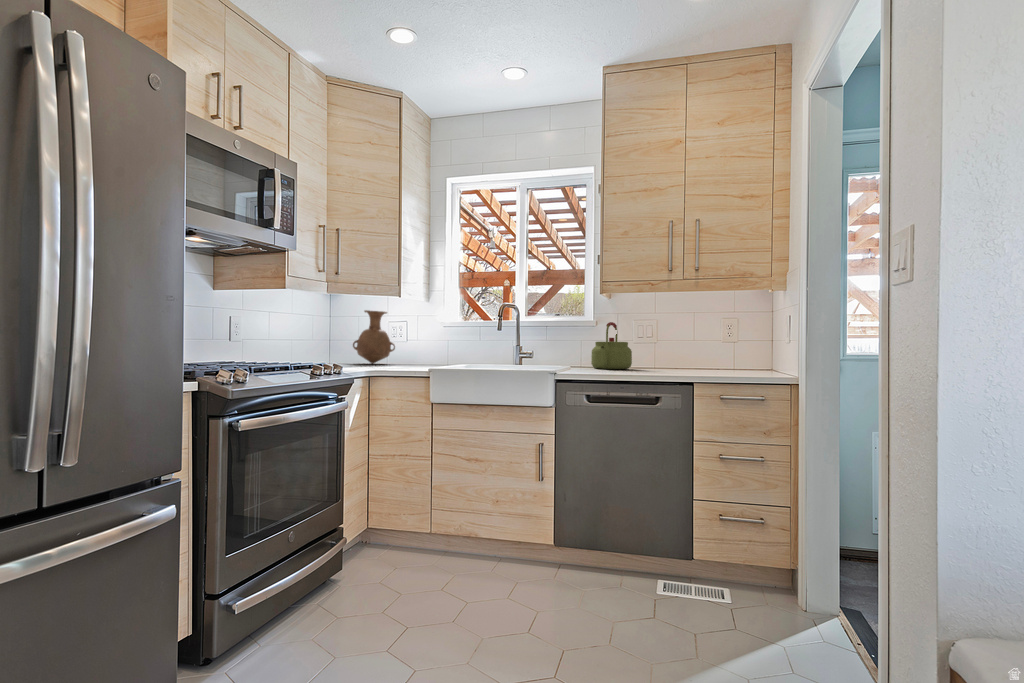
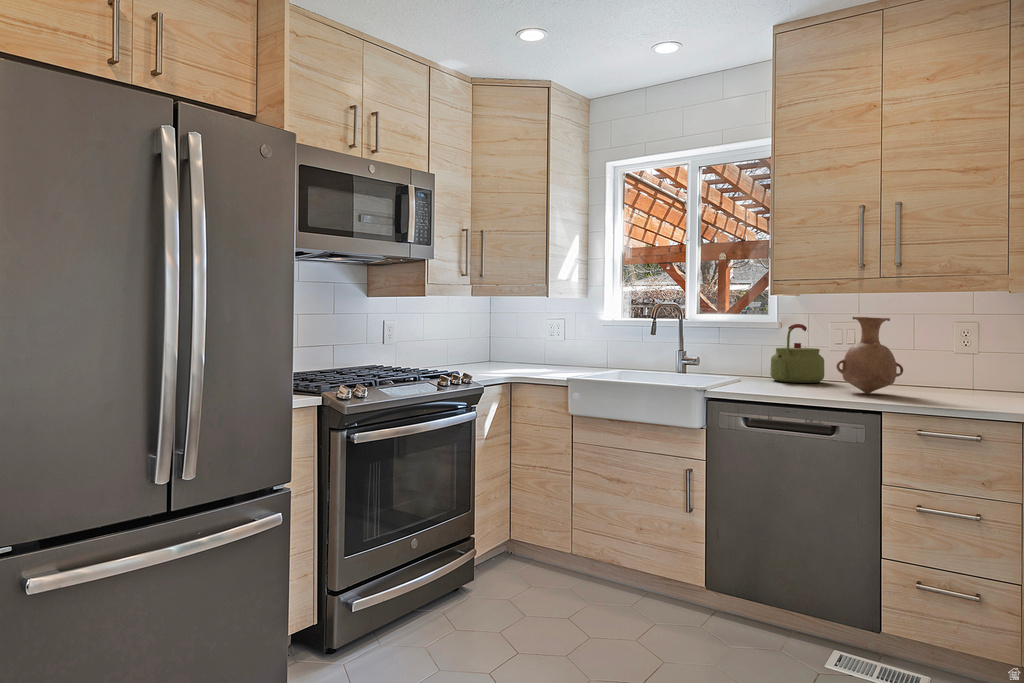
vase: present [353,310,395,364] -> present [836,317,903,394]

